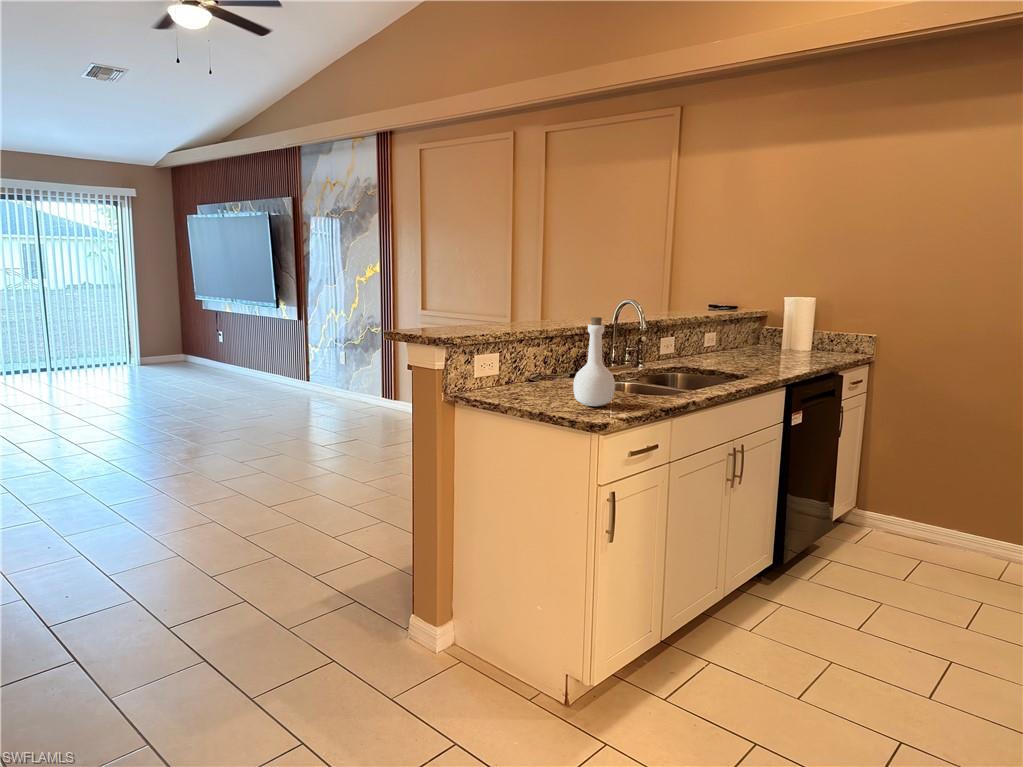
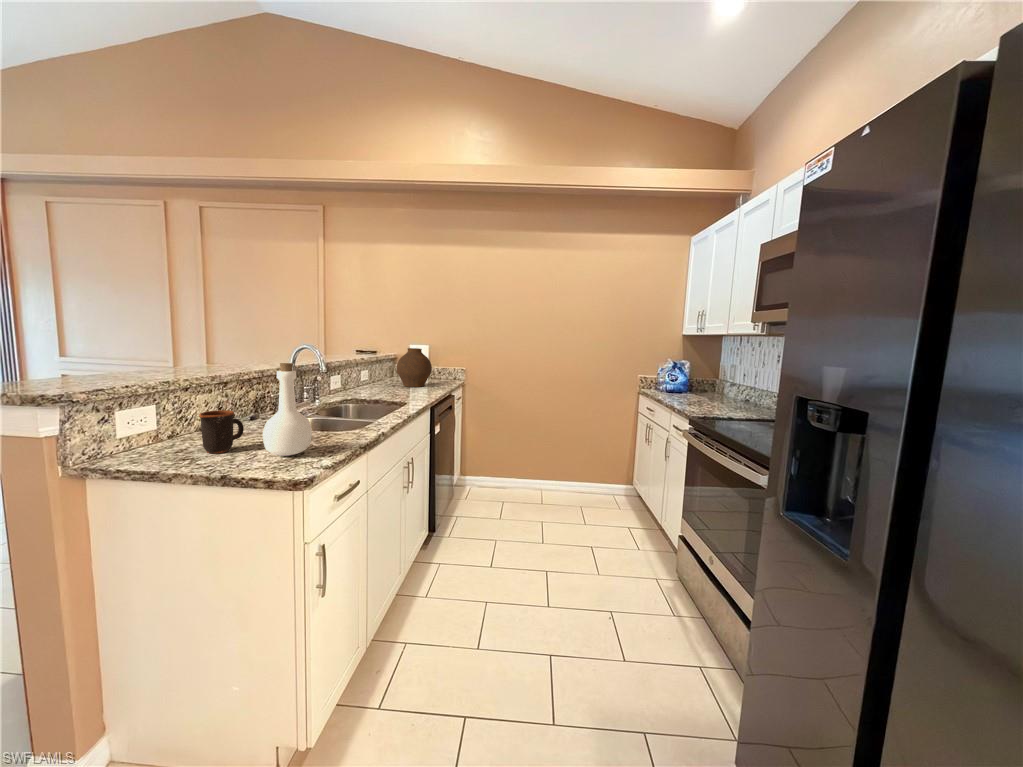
vase: none [754,302,808,359] -> present [397,348,432,387]
mug: none [528,360,561,398] -> present [199,410,244,454]

